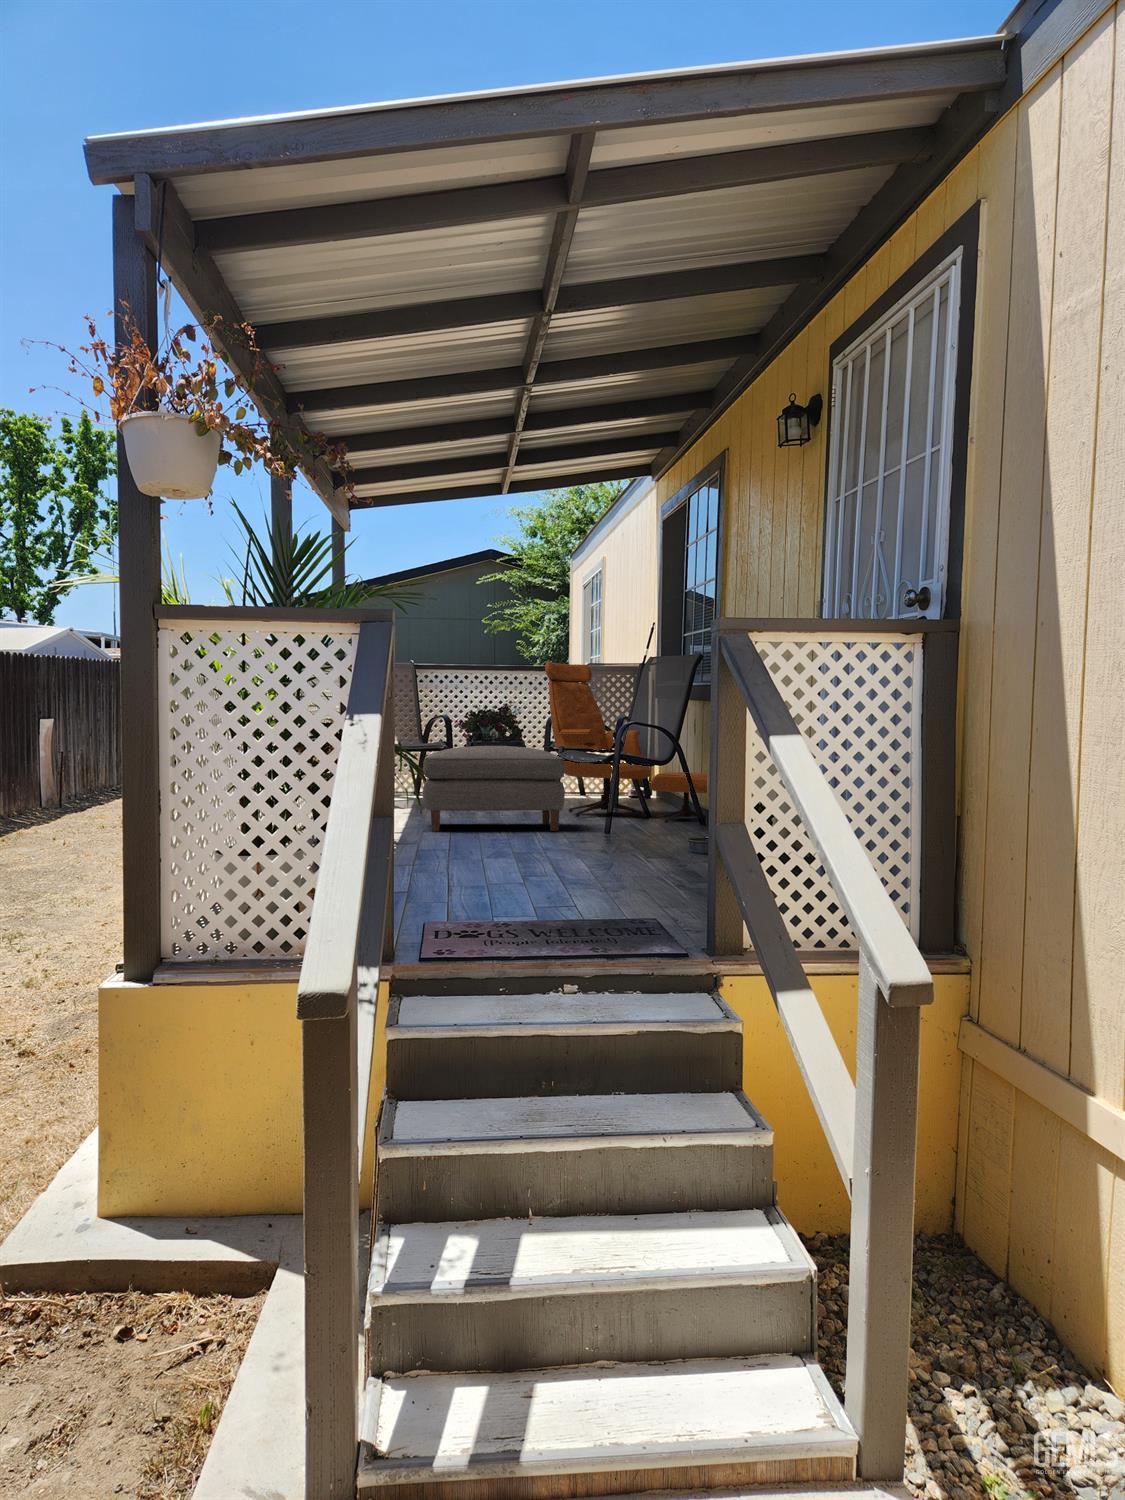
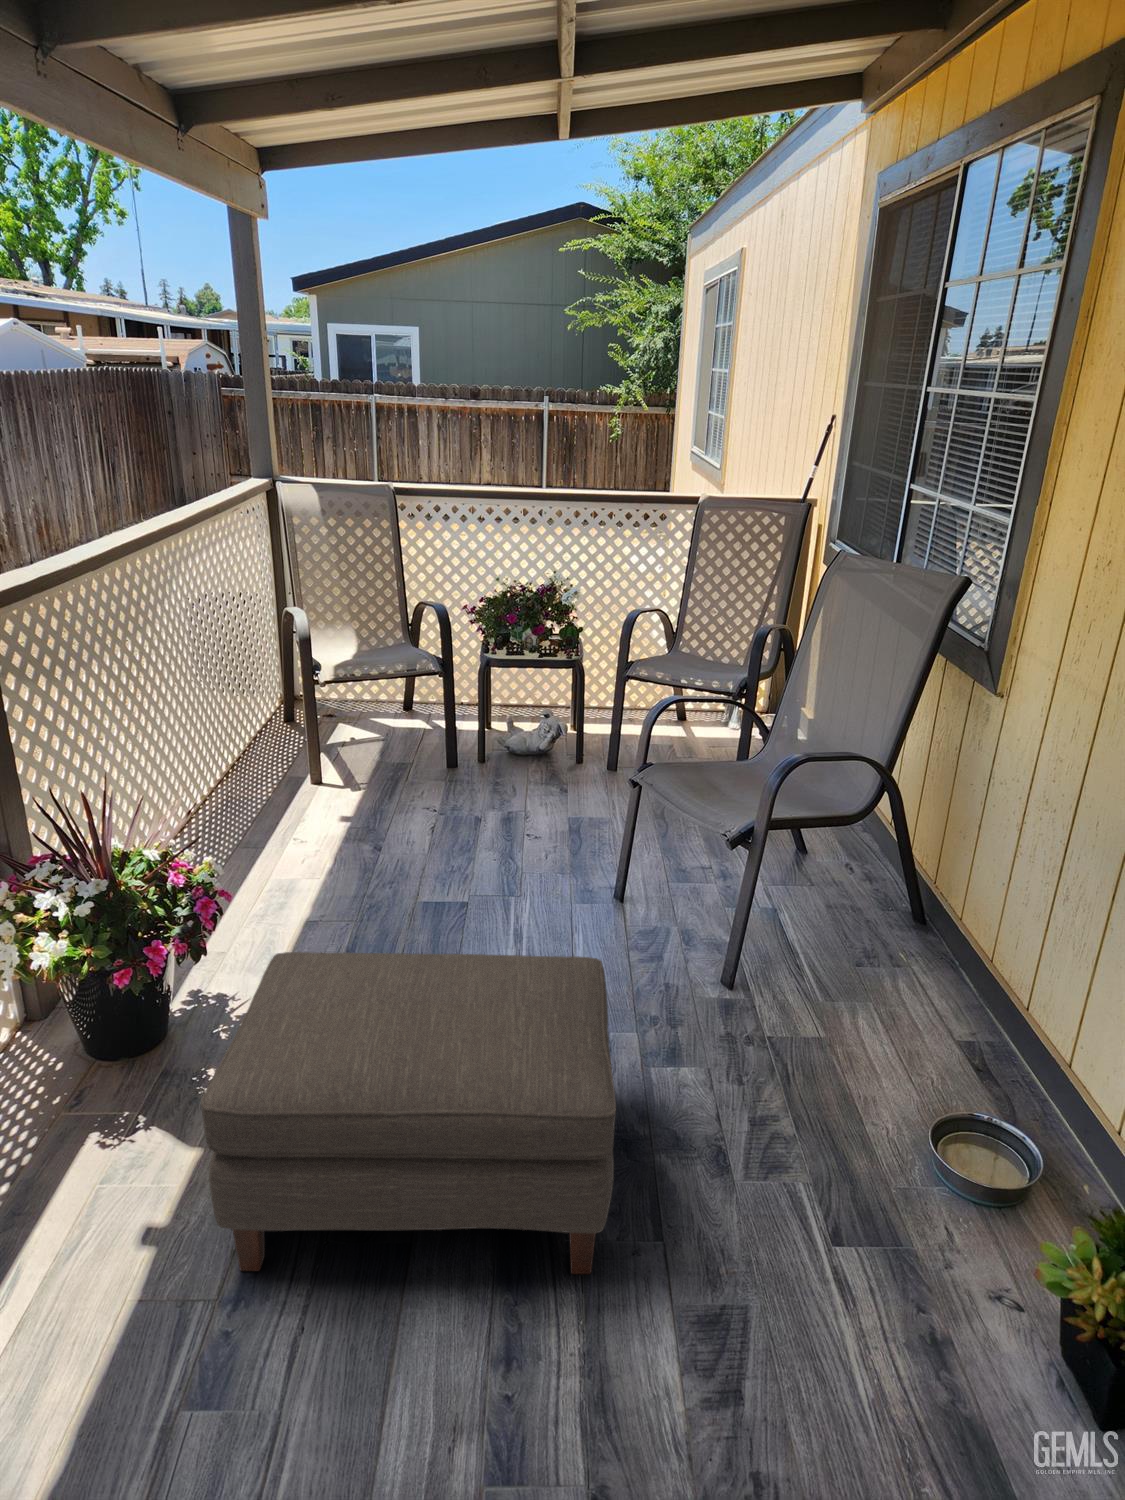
lounge chair: present [545,661,707,823] -> none [605,591,1011,1070]

